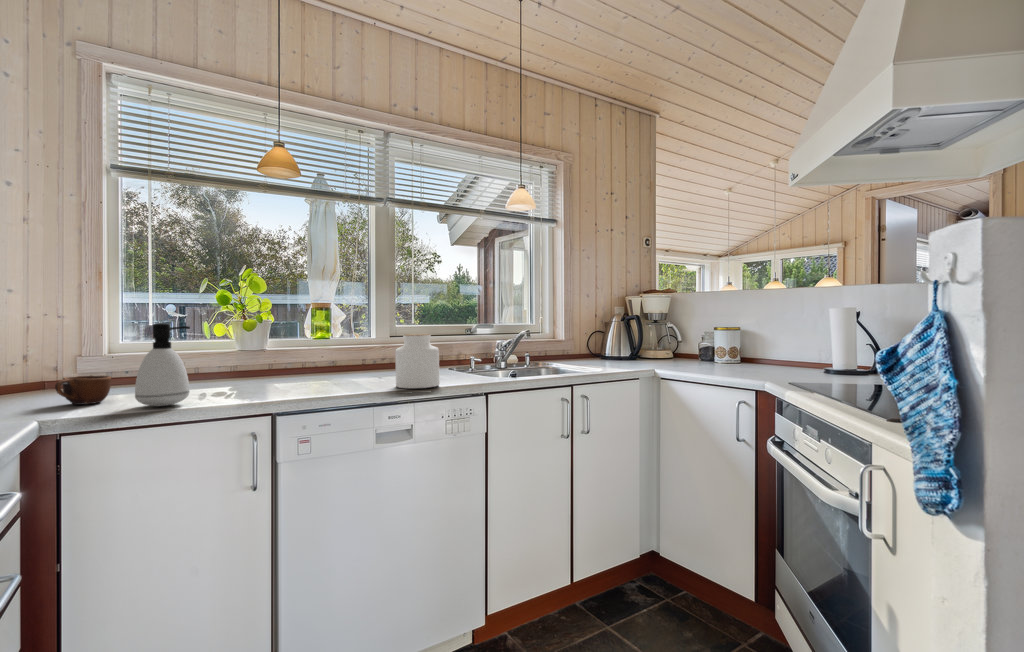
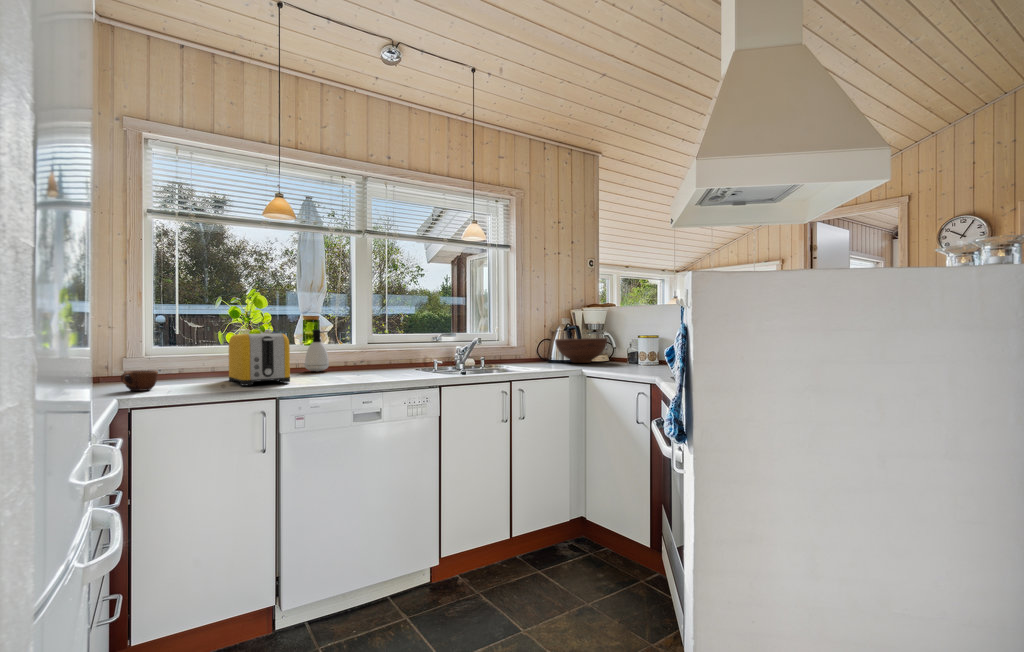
soap dispenser: present [135,323,190,406] -> present [305,330,329,371]
toaster: none [214,325,292,395] -> present [229,334,290,386]
fruit bowl: none [612,331,676,361] -> present [555,338,607,363]
jar: present [395,334,440,388] -> none [370,340,404,381]

